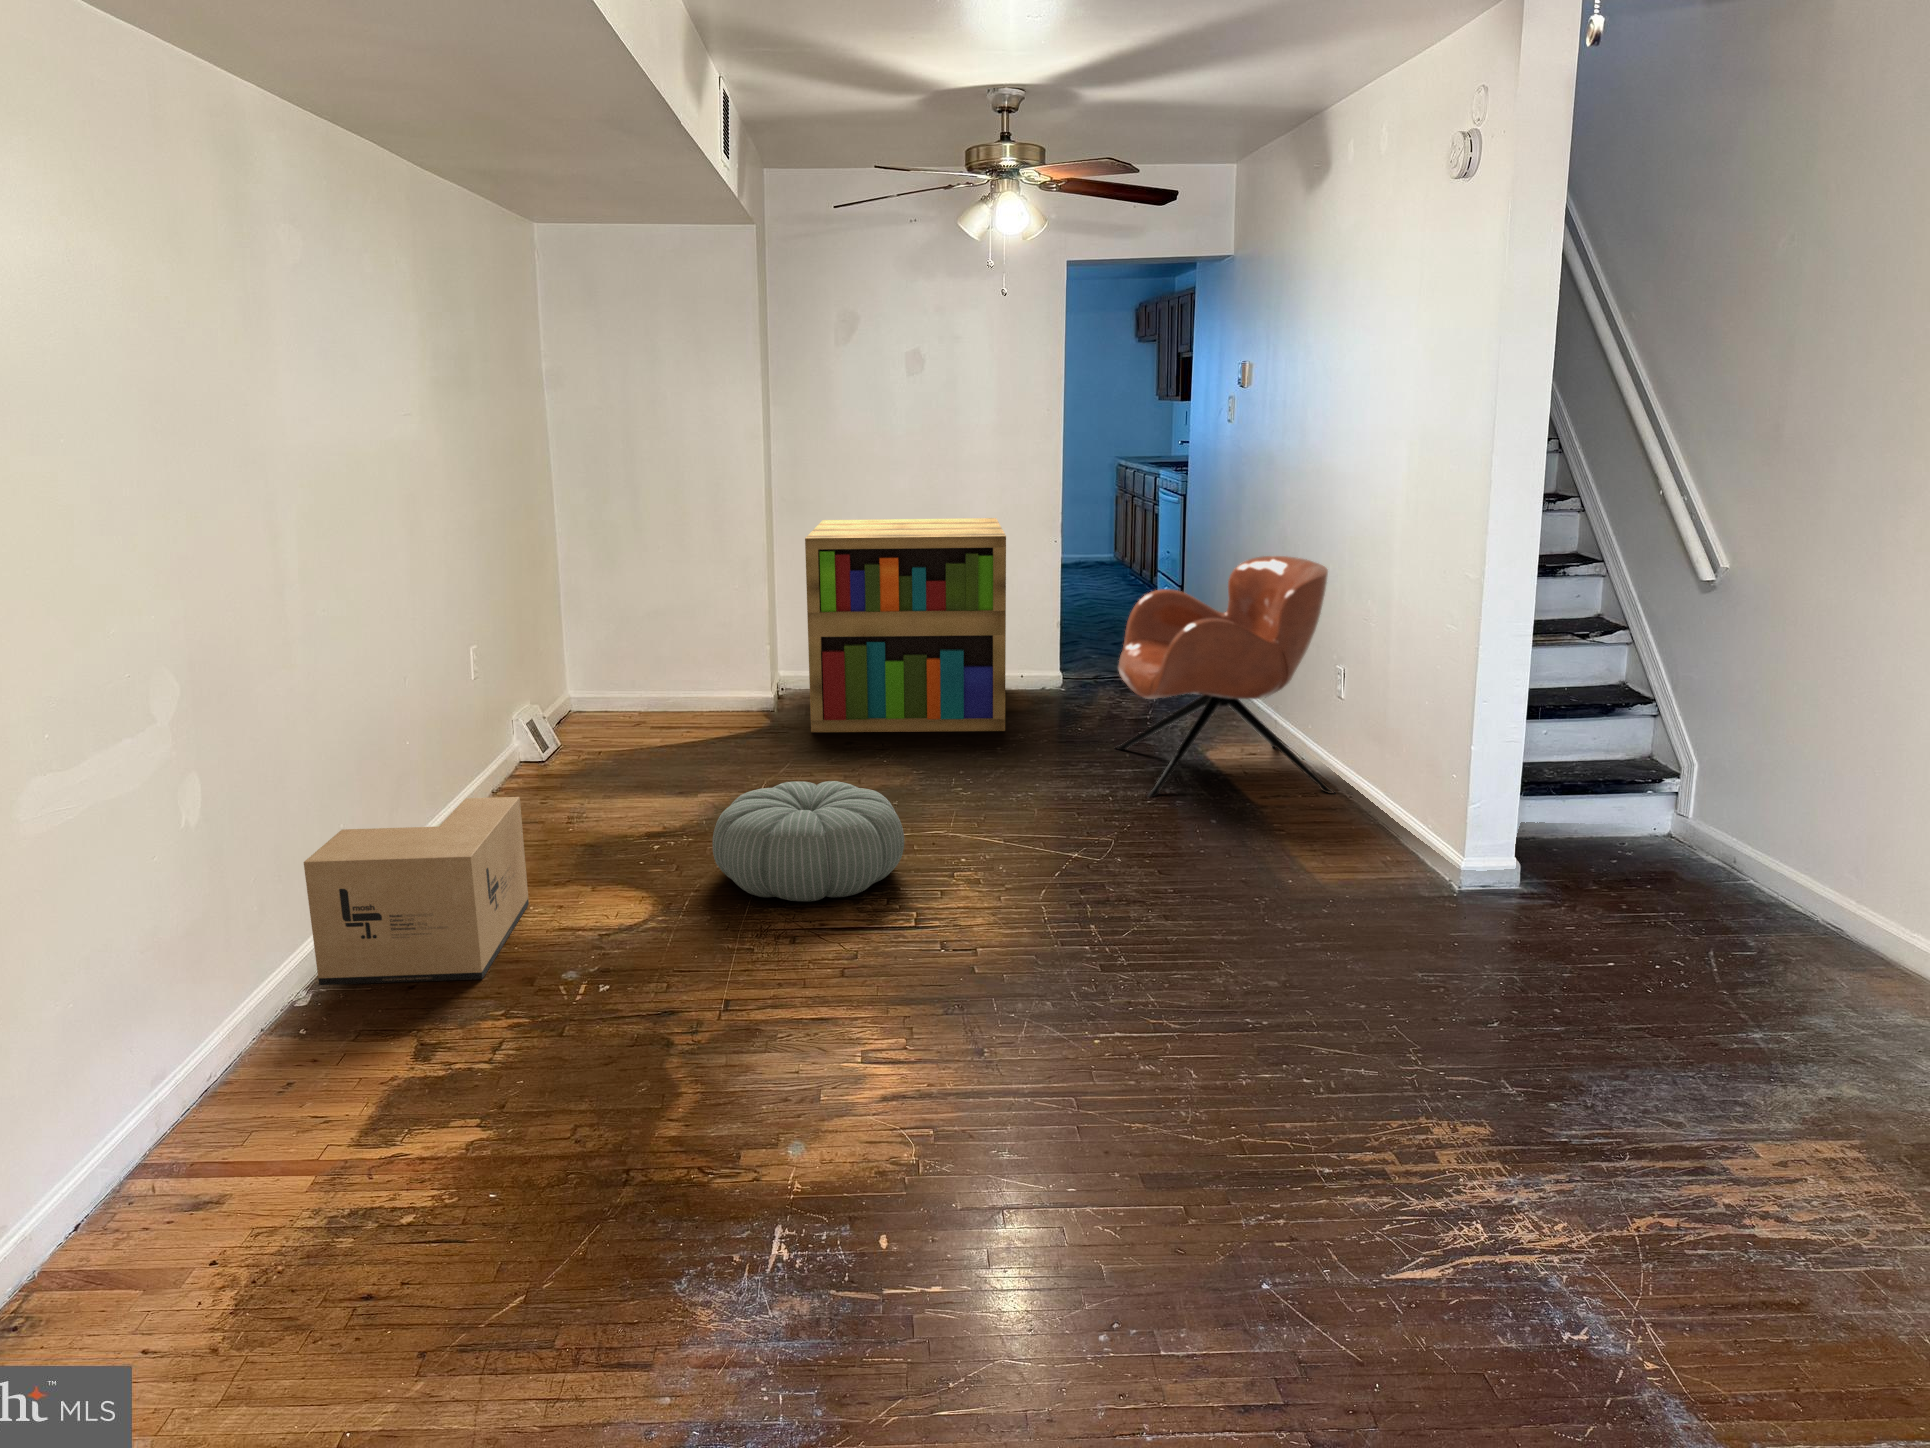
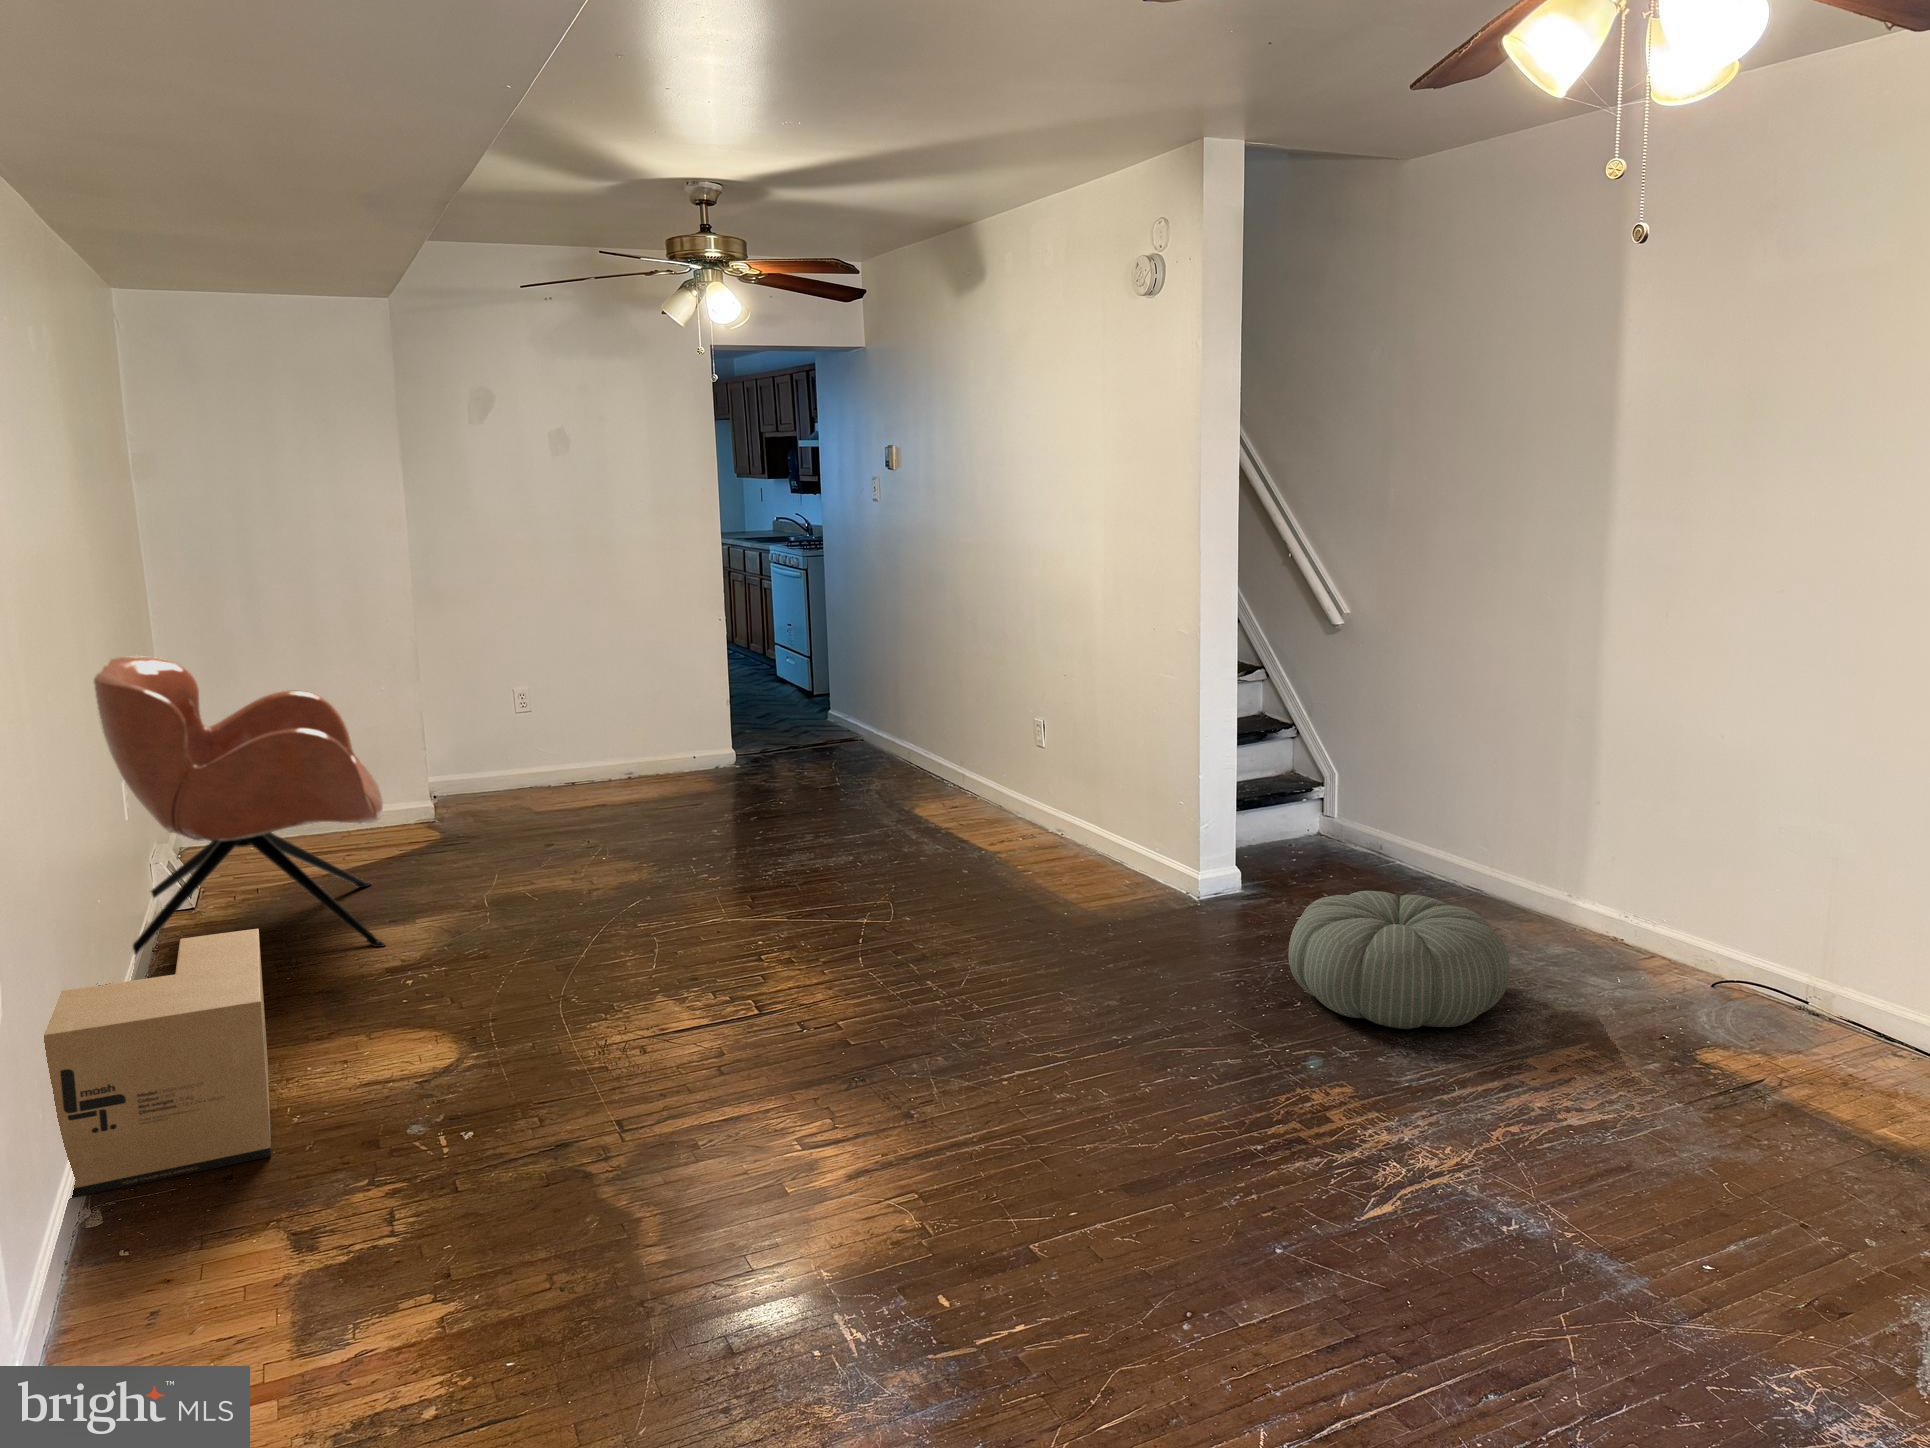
bookshelf: present [805,518,1006,732] -> none [471,589,717,834]
armchair: present [1116,556,1335,797] -> present [94,656,385,984]
pouf: present [713,781,904,901] -> present [1288,891,1510,1029]

